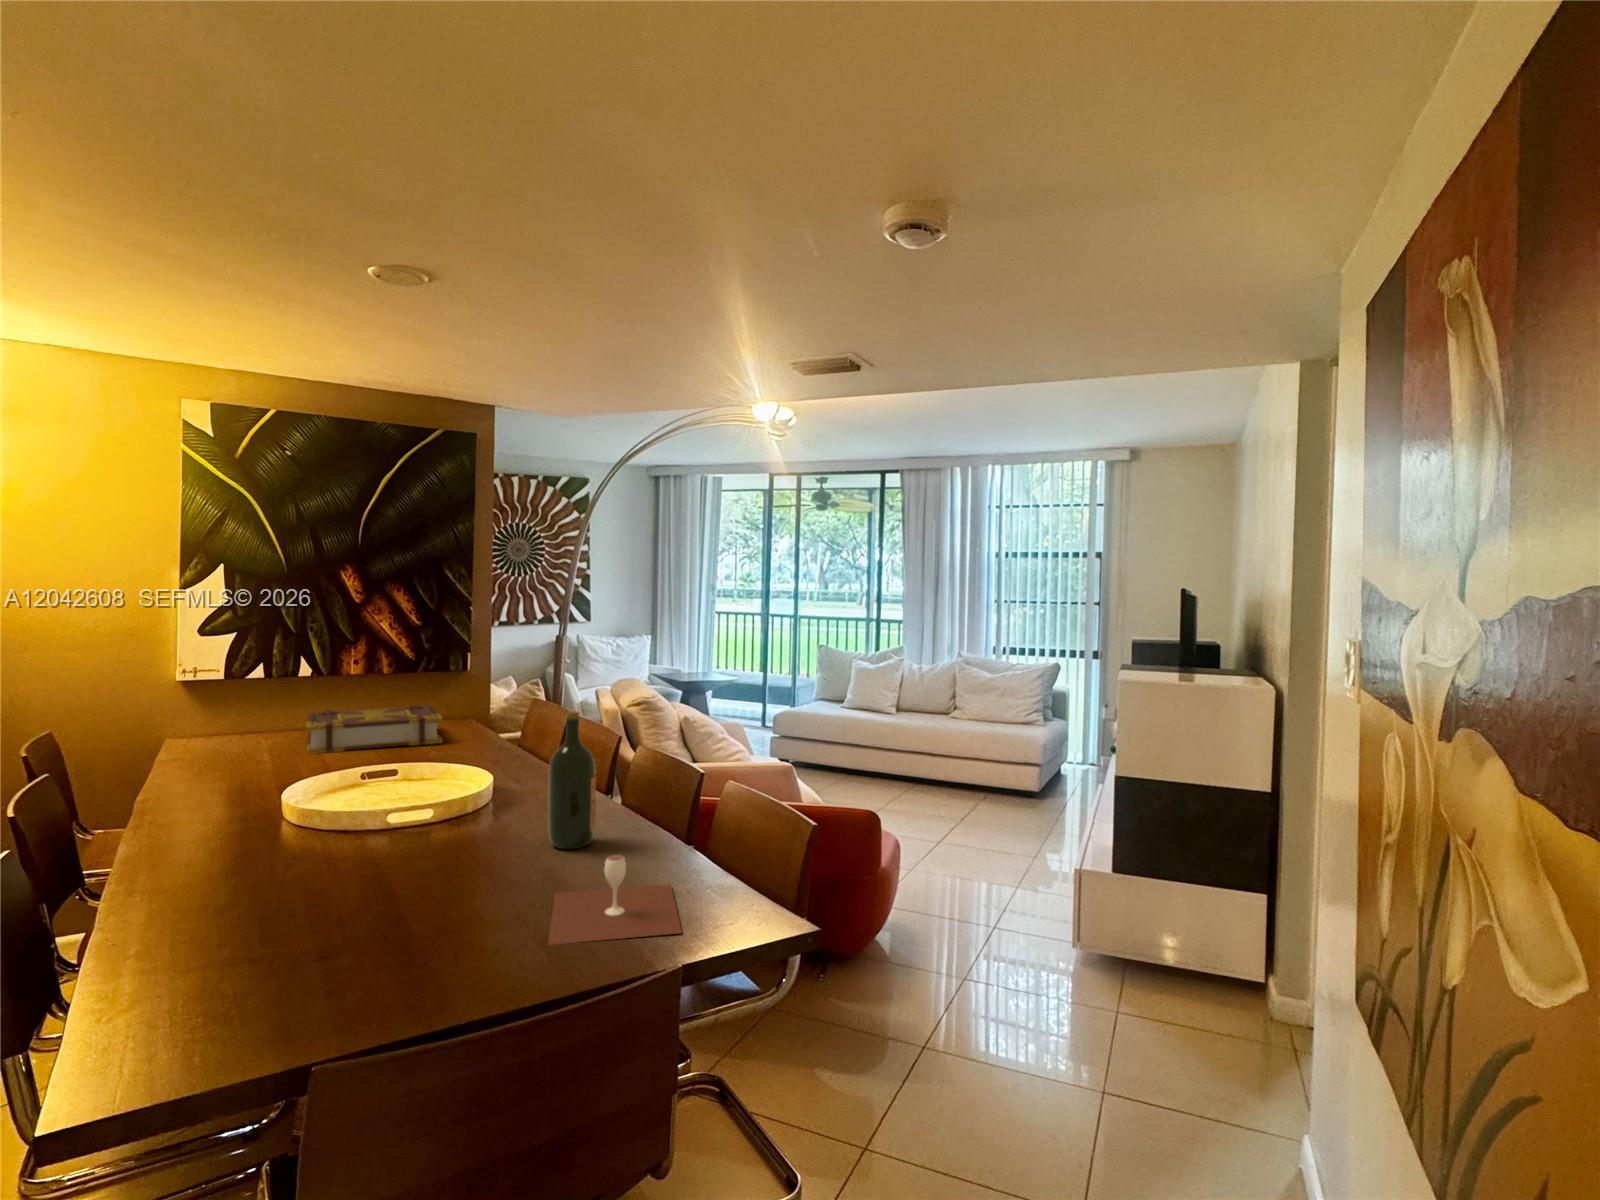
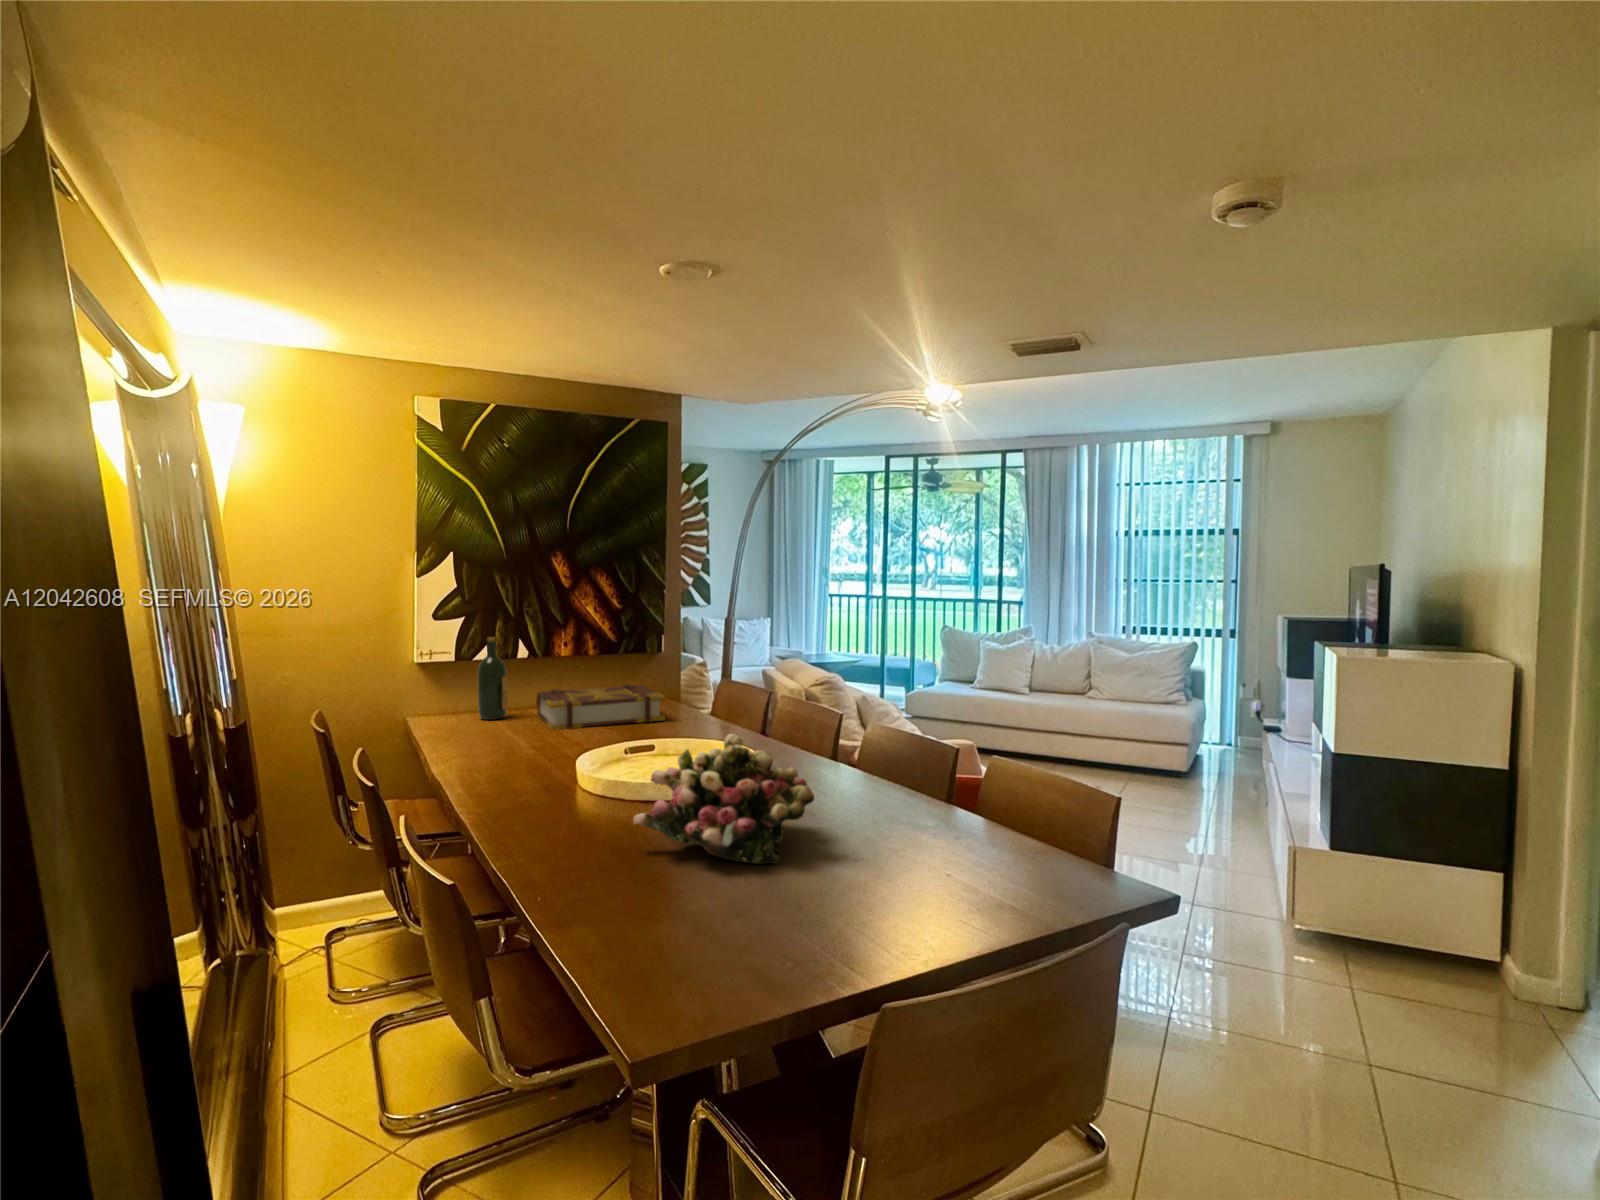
wine bottle: present [548,711,596,849] -> present [477,637,507,720]
flower arrangement: none [257,763,472,905] -> present [633,734,814,864]
wine glass: present [548,855,682,945] -> none [902,820,1055,901]

